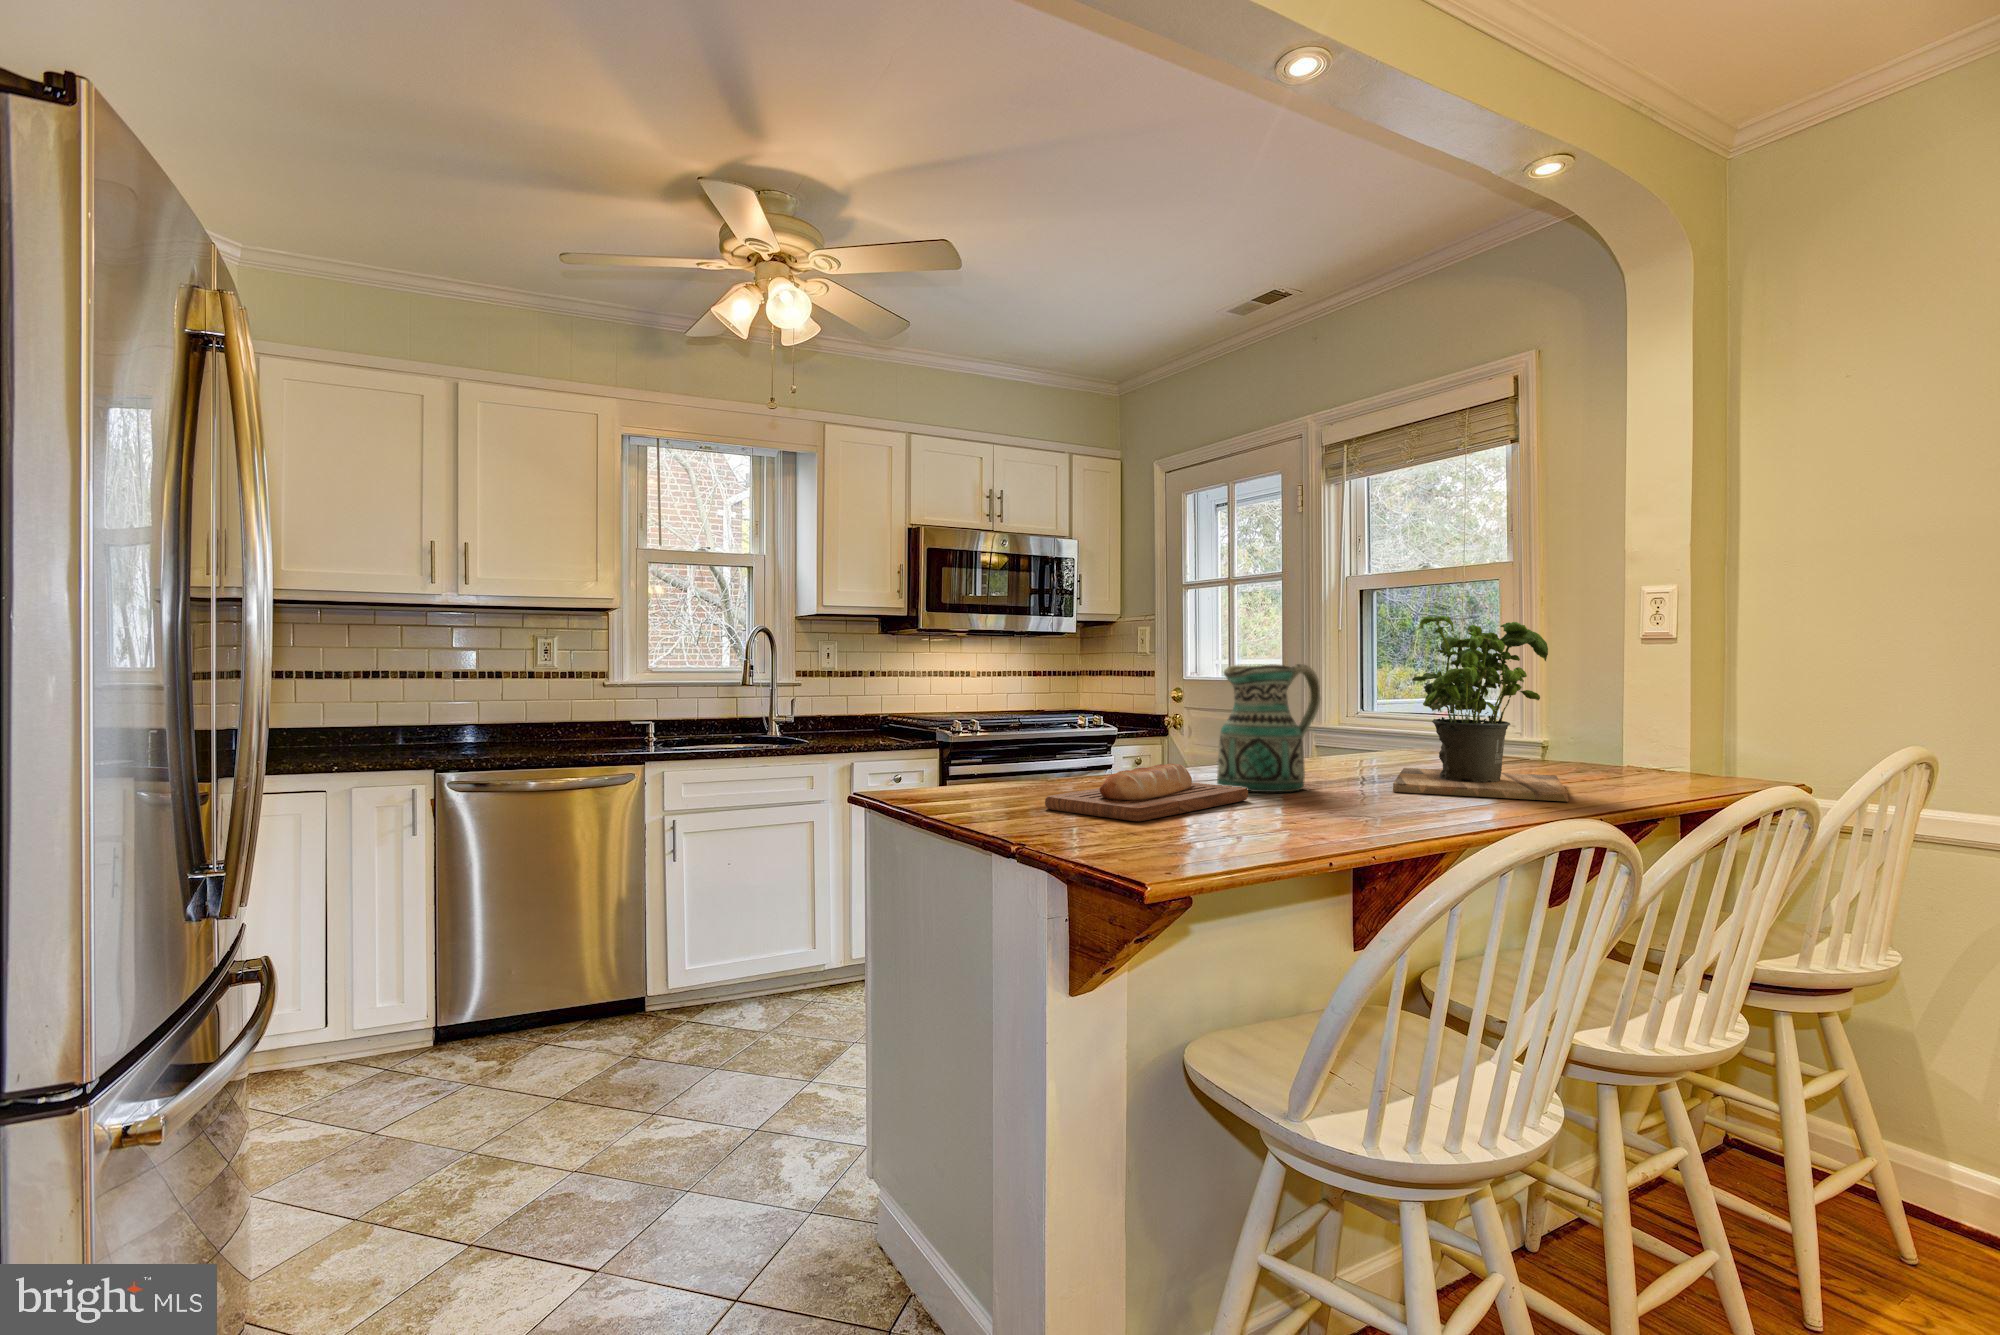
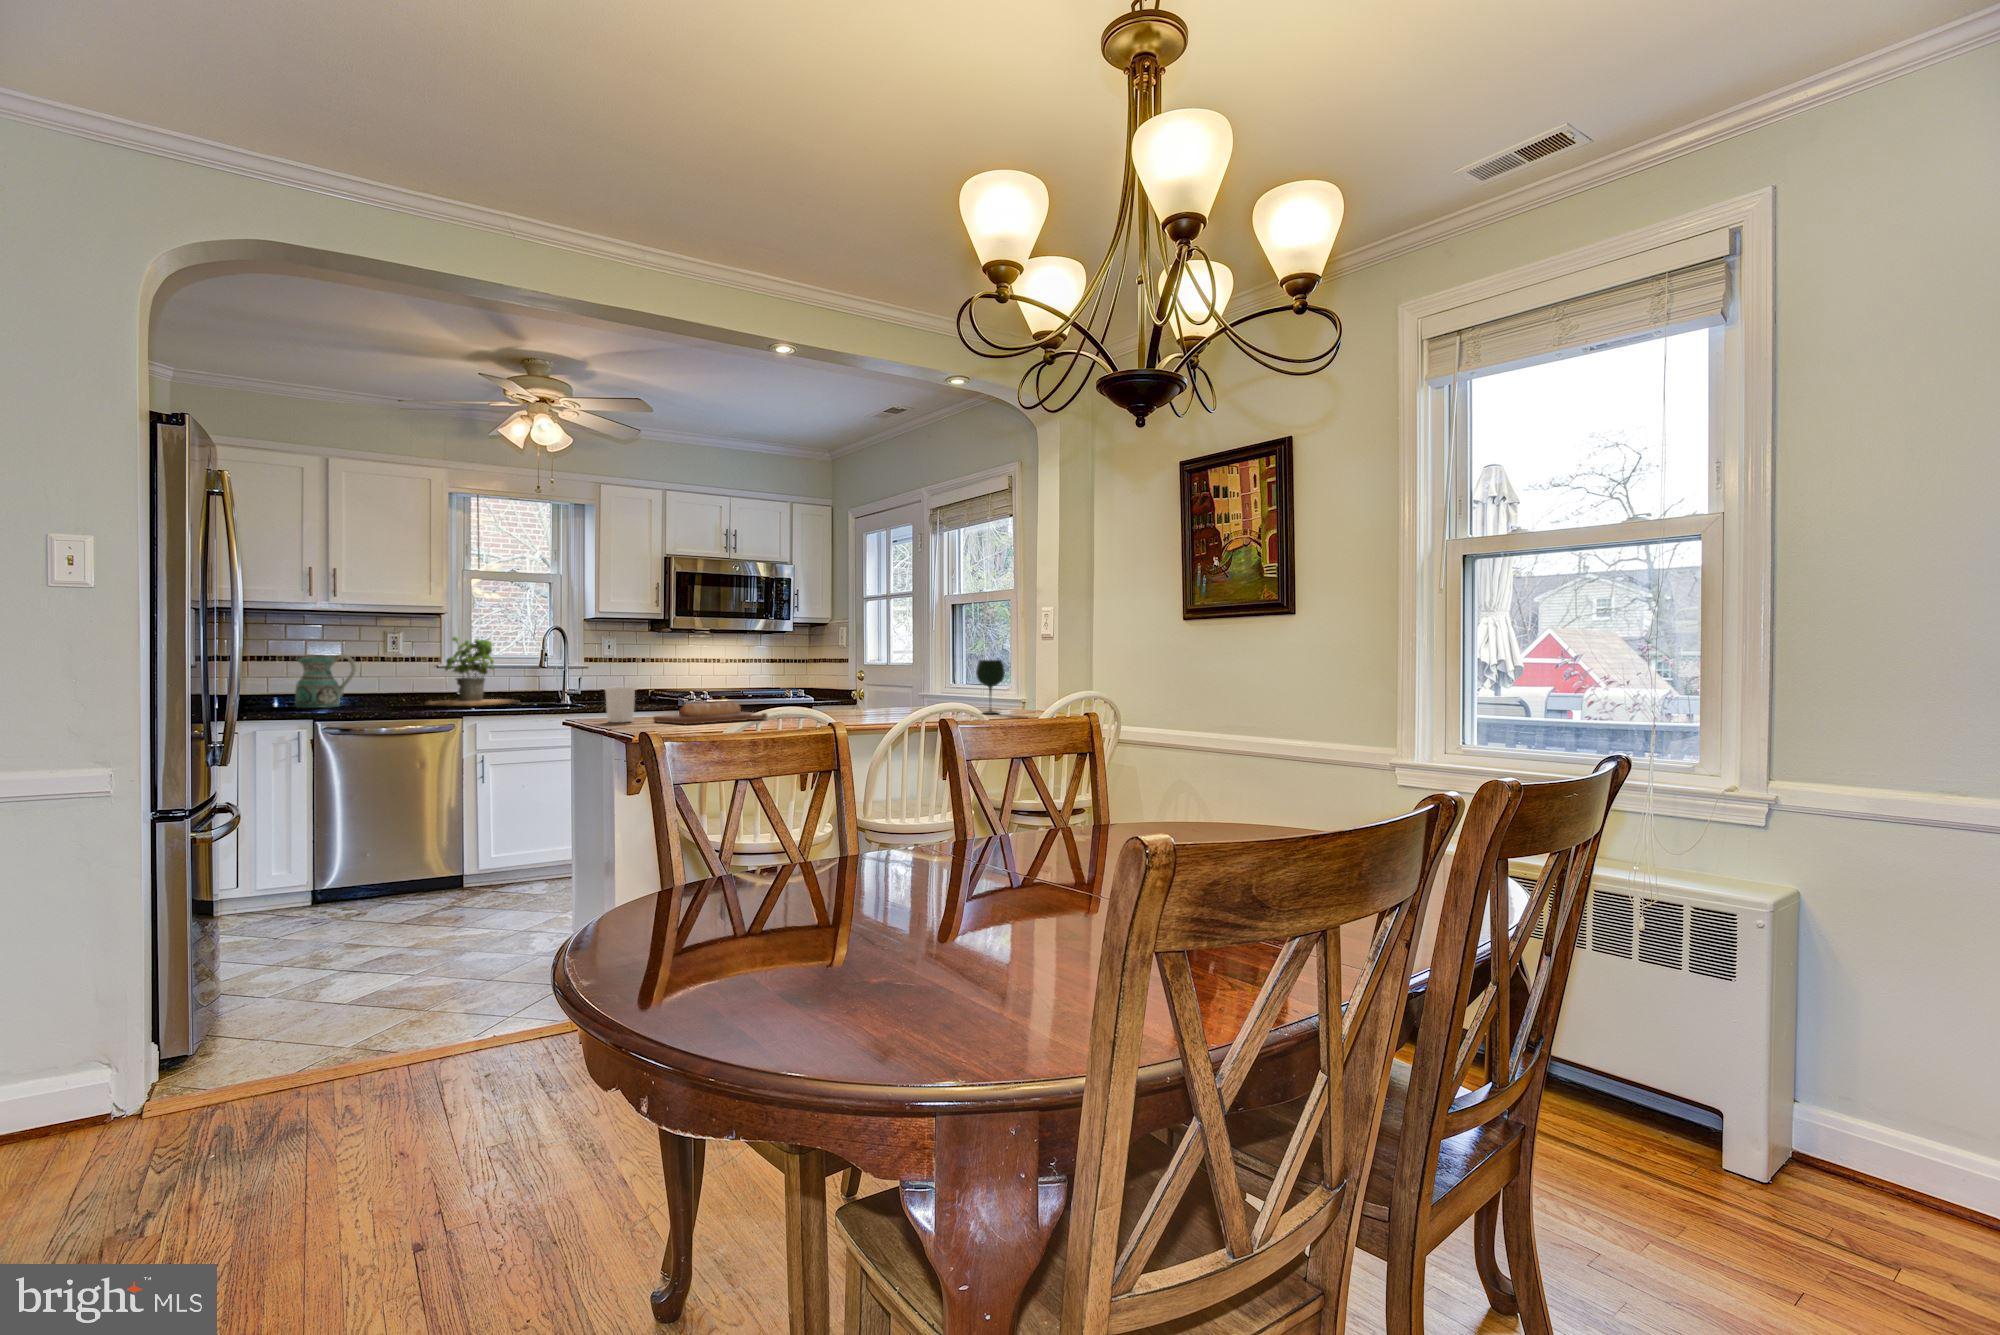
potted plant: present [1393,615,1568,802] -> present [426,637,520,706]
ceramic pitcher: present [1217,664,1321,792] -> present [295,655,356,708]
wine glass: none [1583,679,1648,784] -> present [976,660,1005,714]
candle holder: none [951,735,1008,810] -> present [605,687,635,723]

